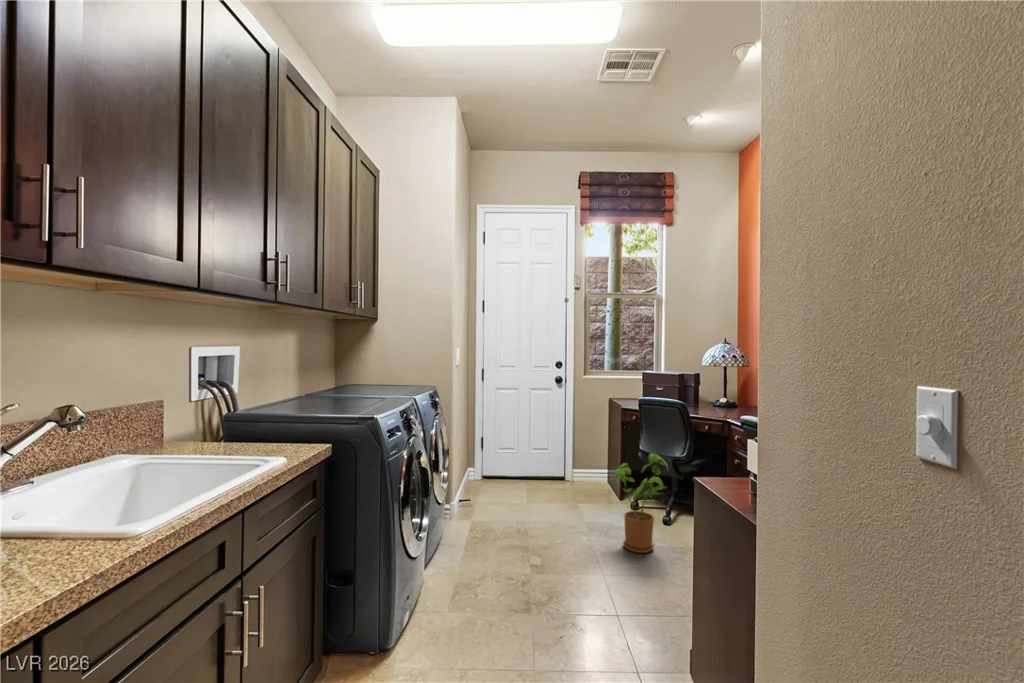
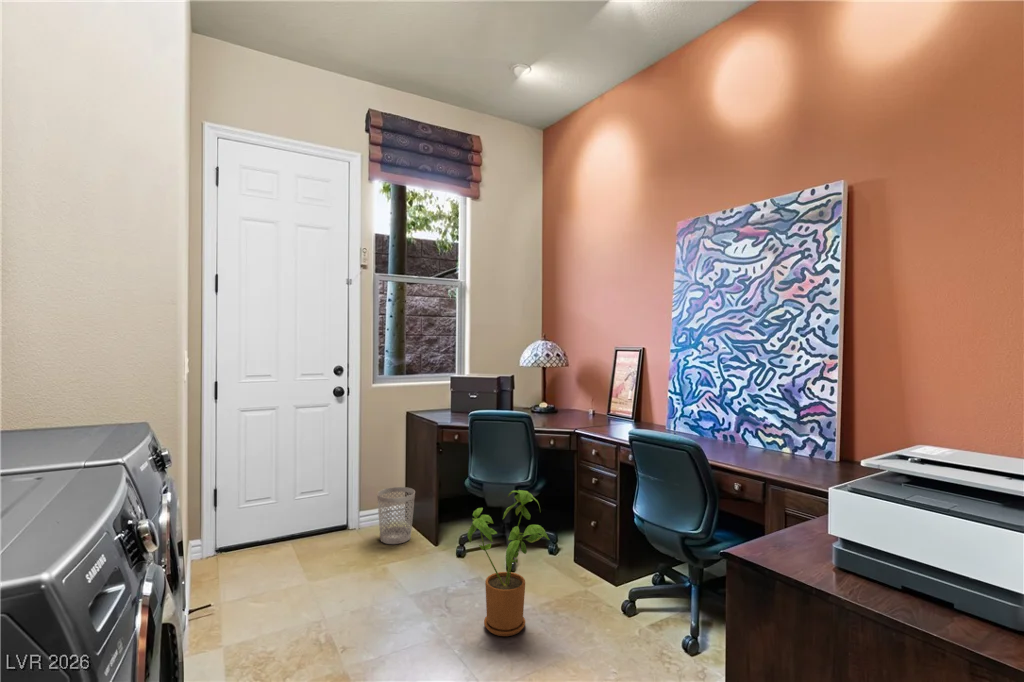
wastebasket: none [581,453,609,494] -> present [377,487,415,544]

